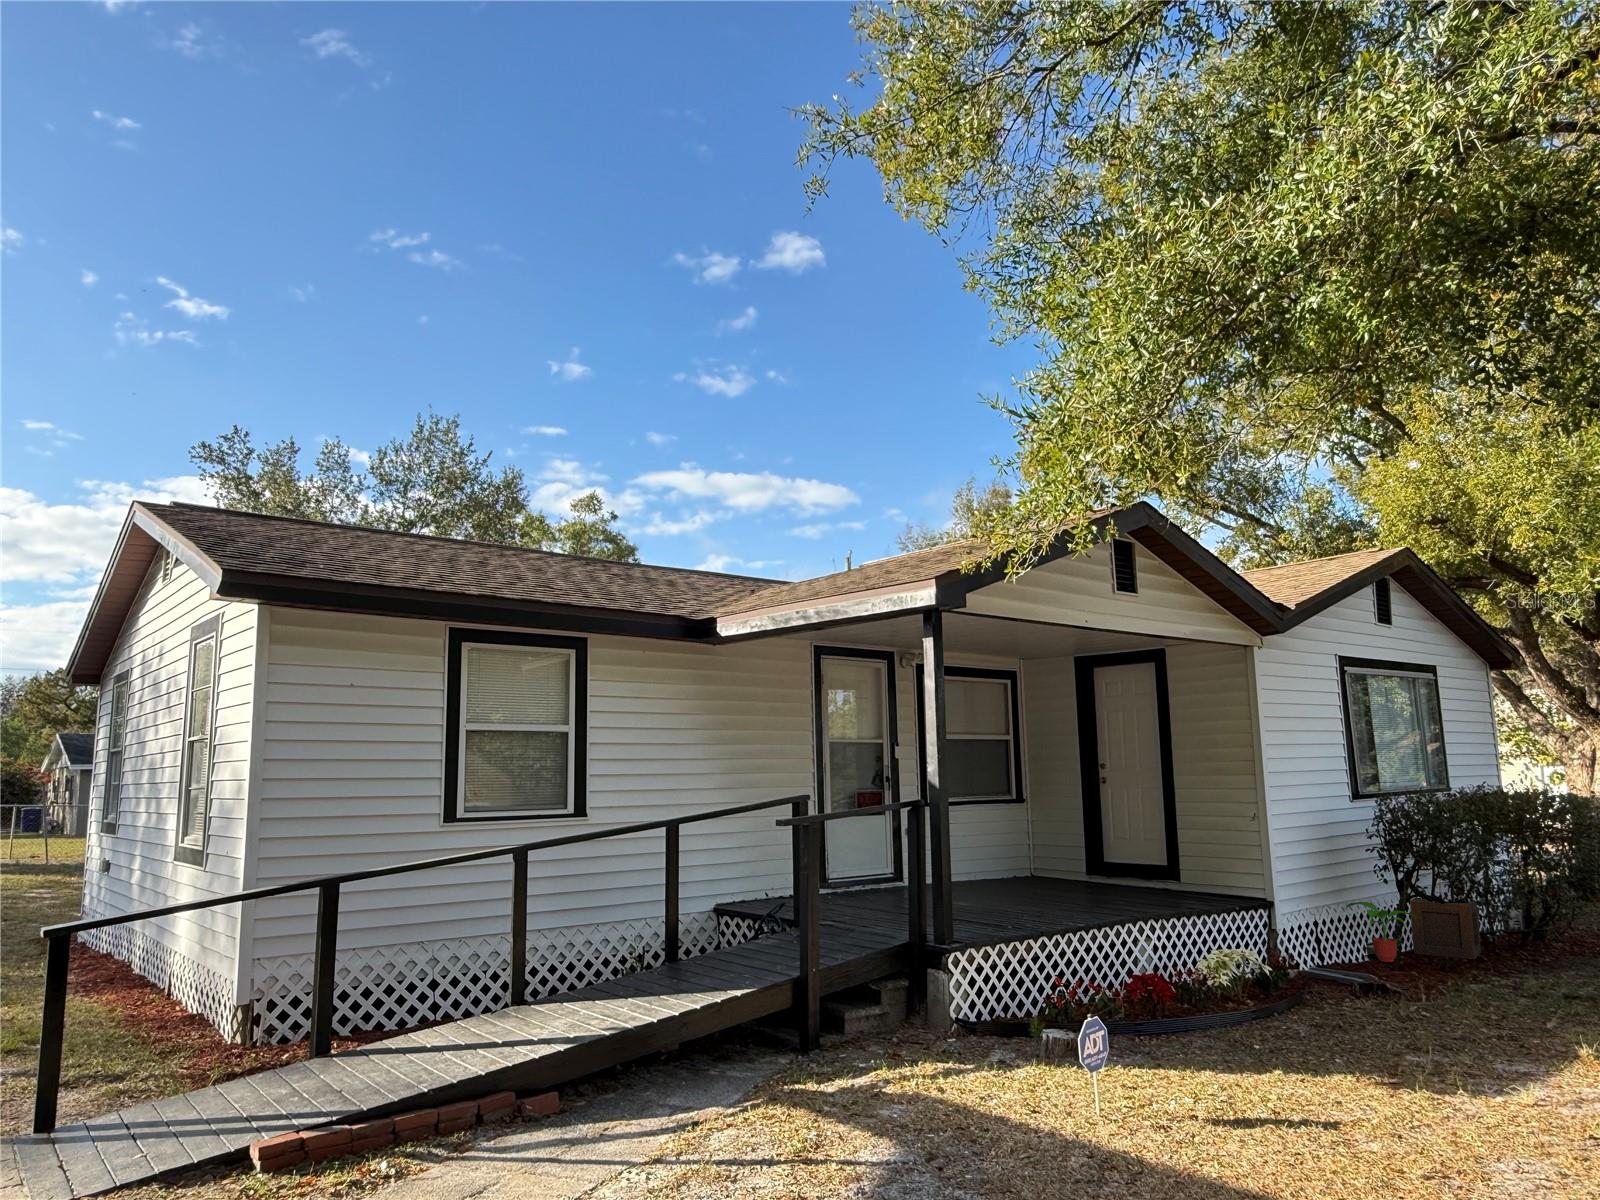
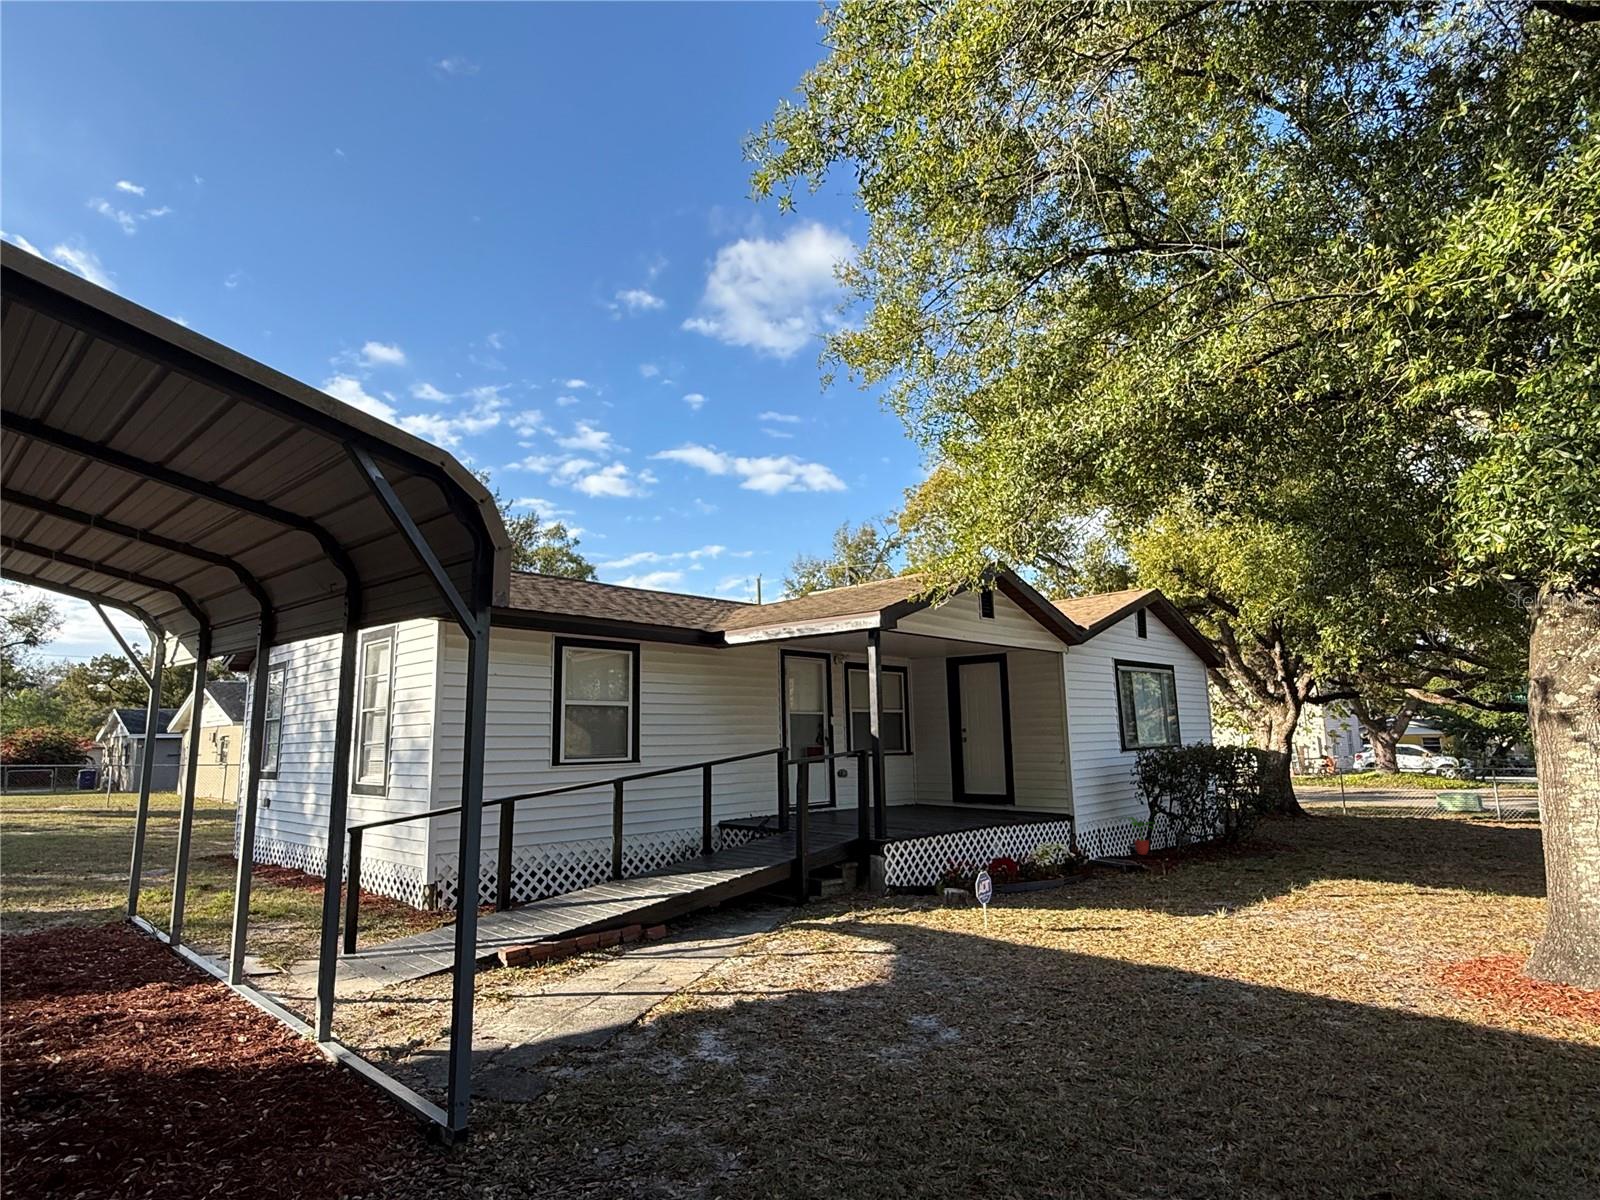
wooden crate: present [1410,897,1481,959] -> none [1157,814,1199,852]

